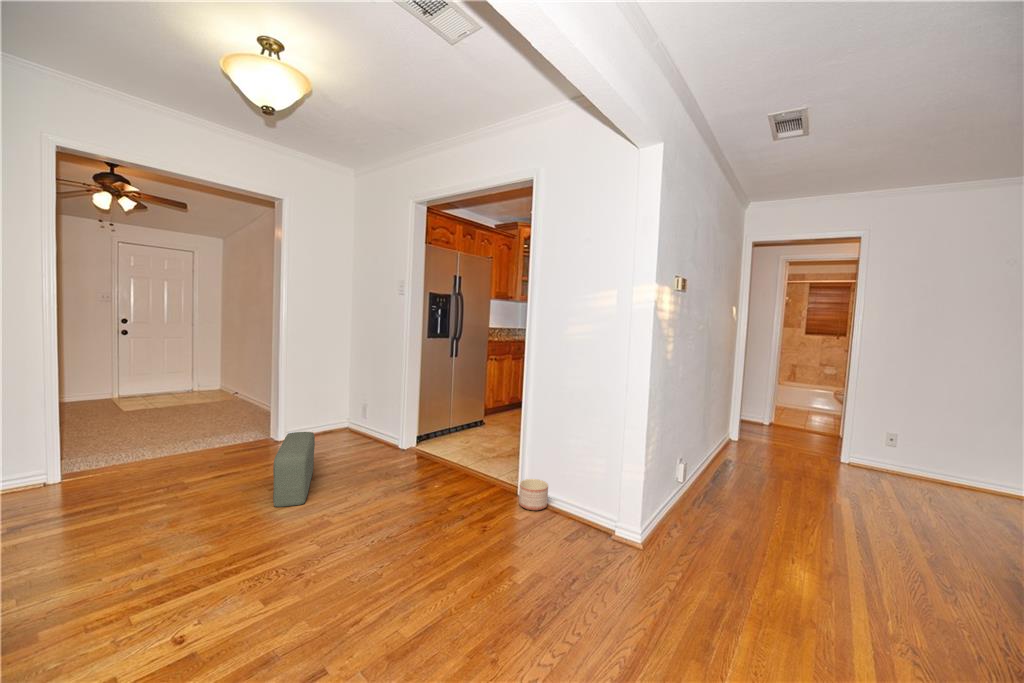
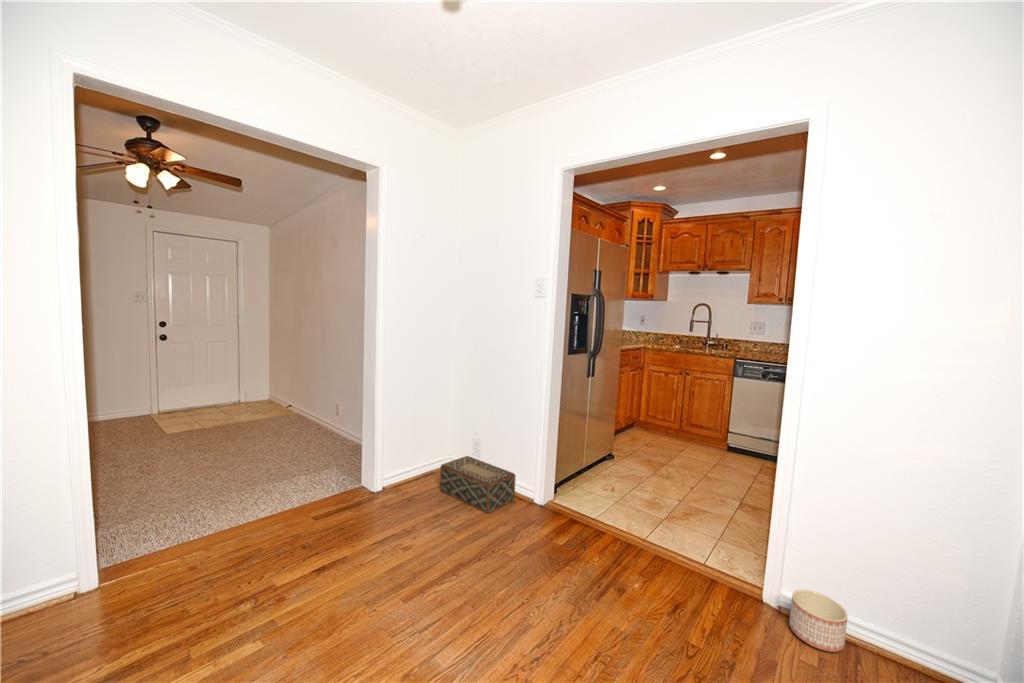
woven basket: none [332,418,388,453] -> present [440,456,515,513]
pouf: present [273,432,315,507] -> none [411,501,473,648]

